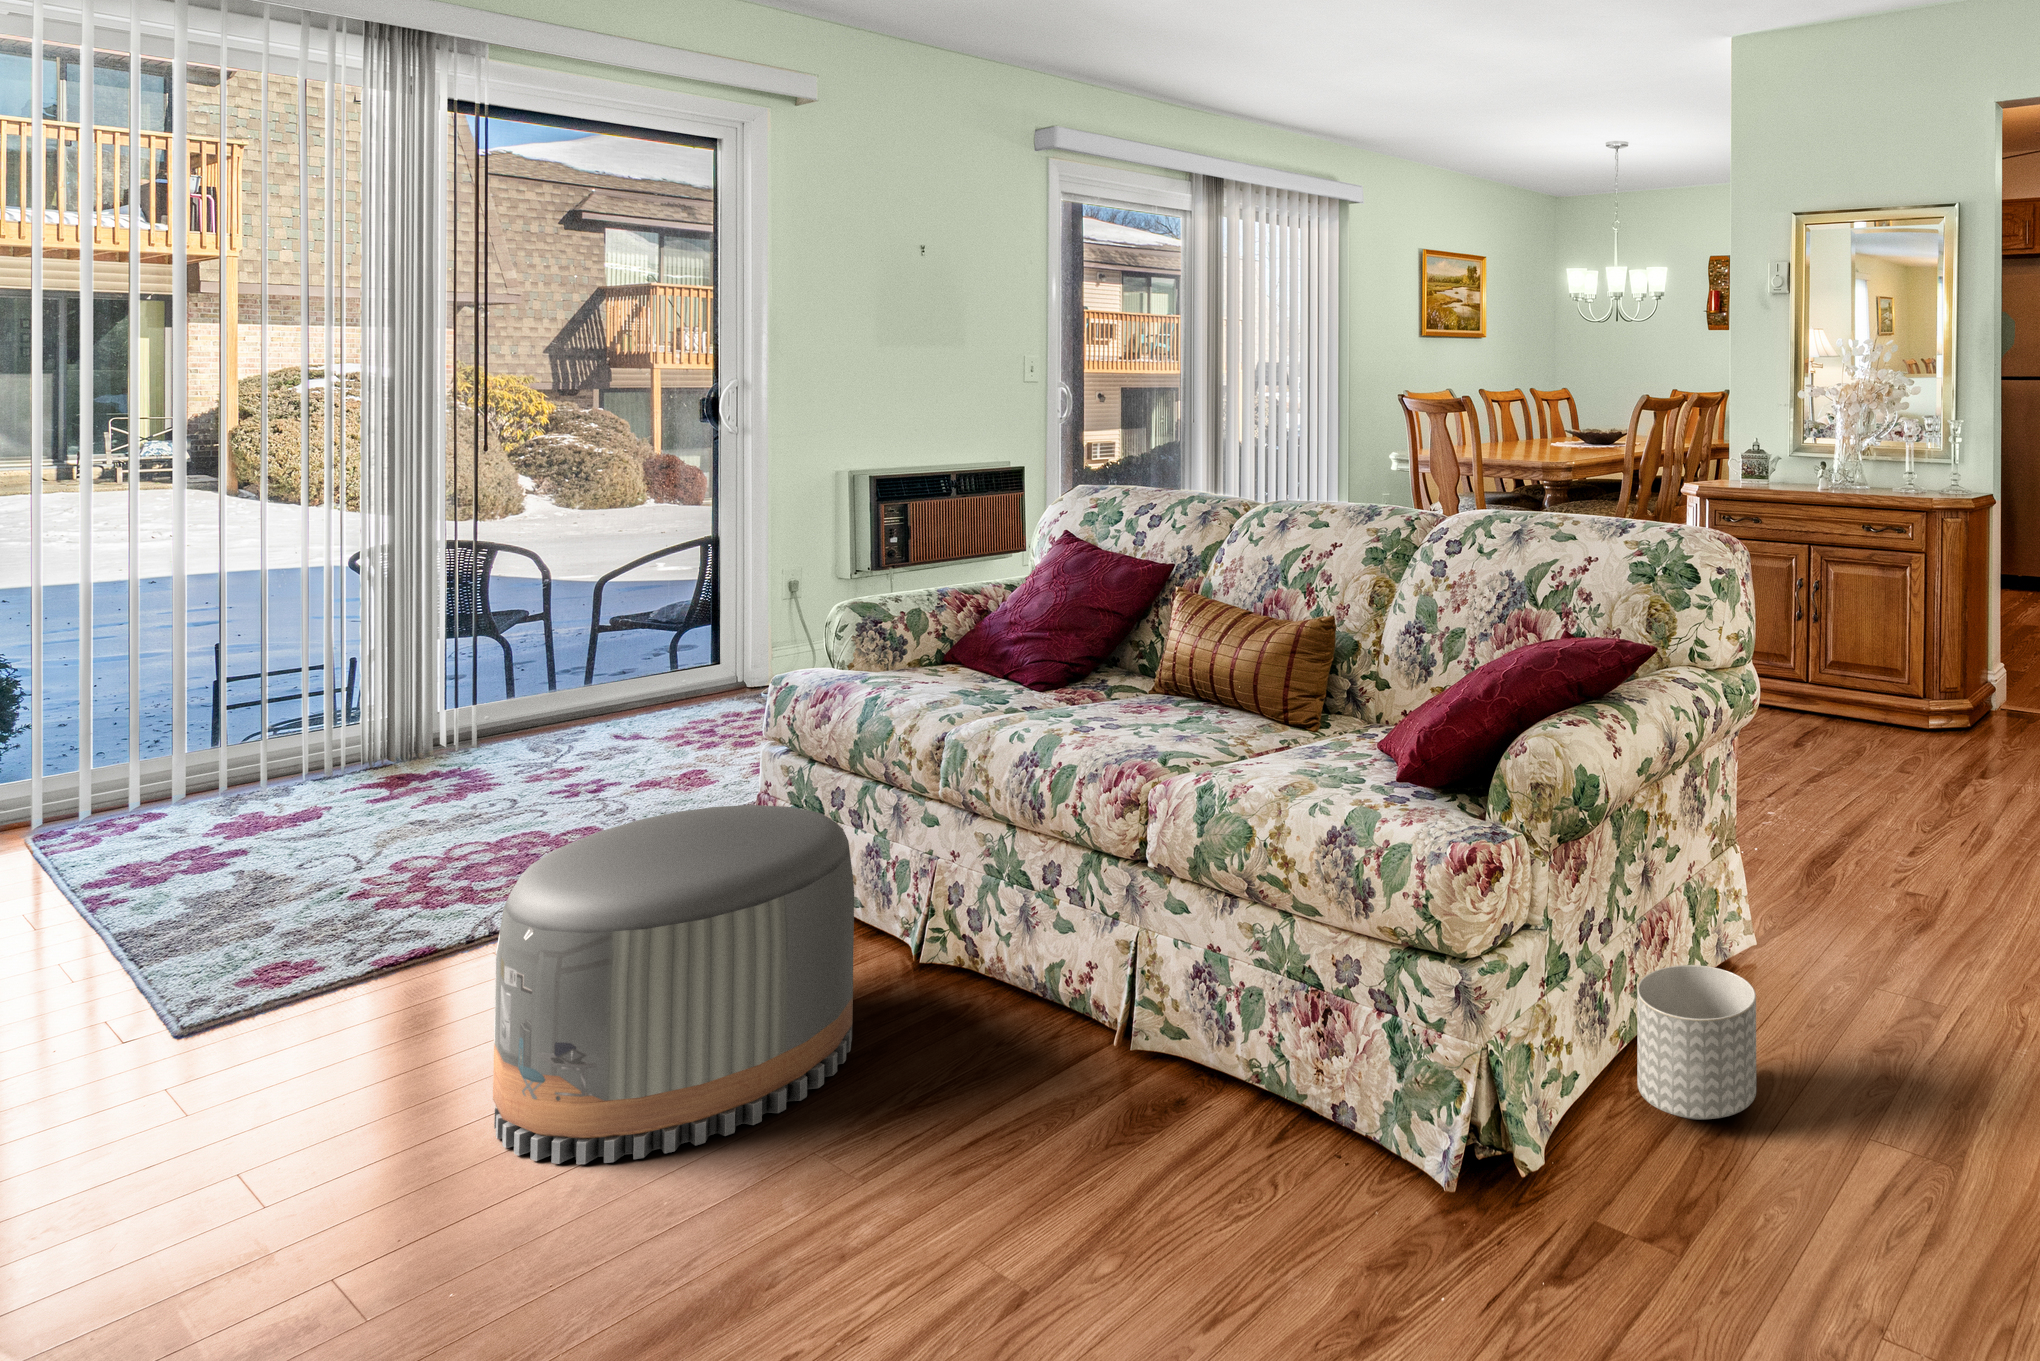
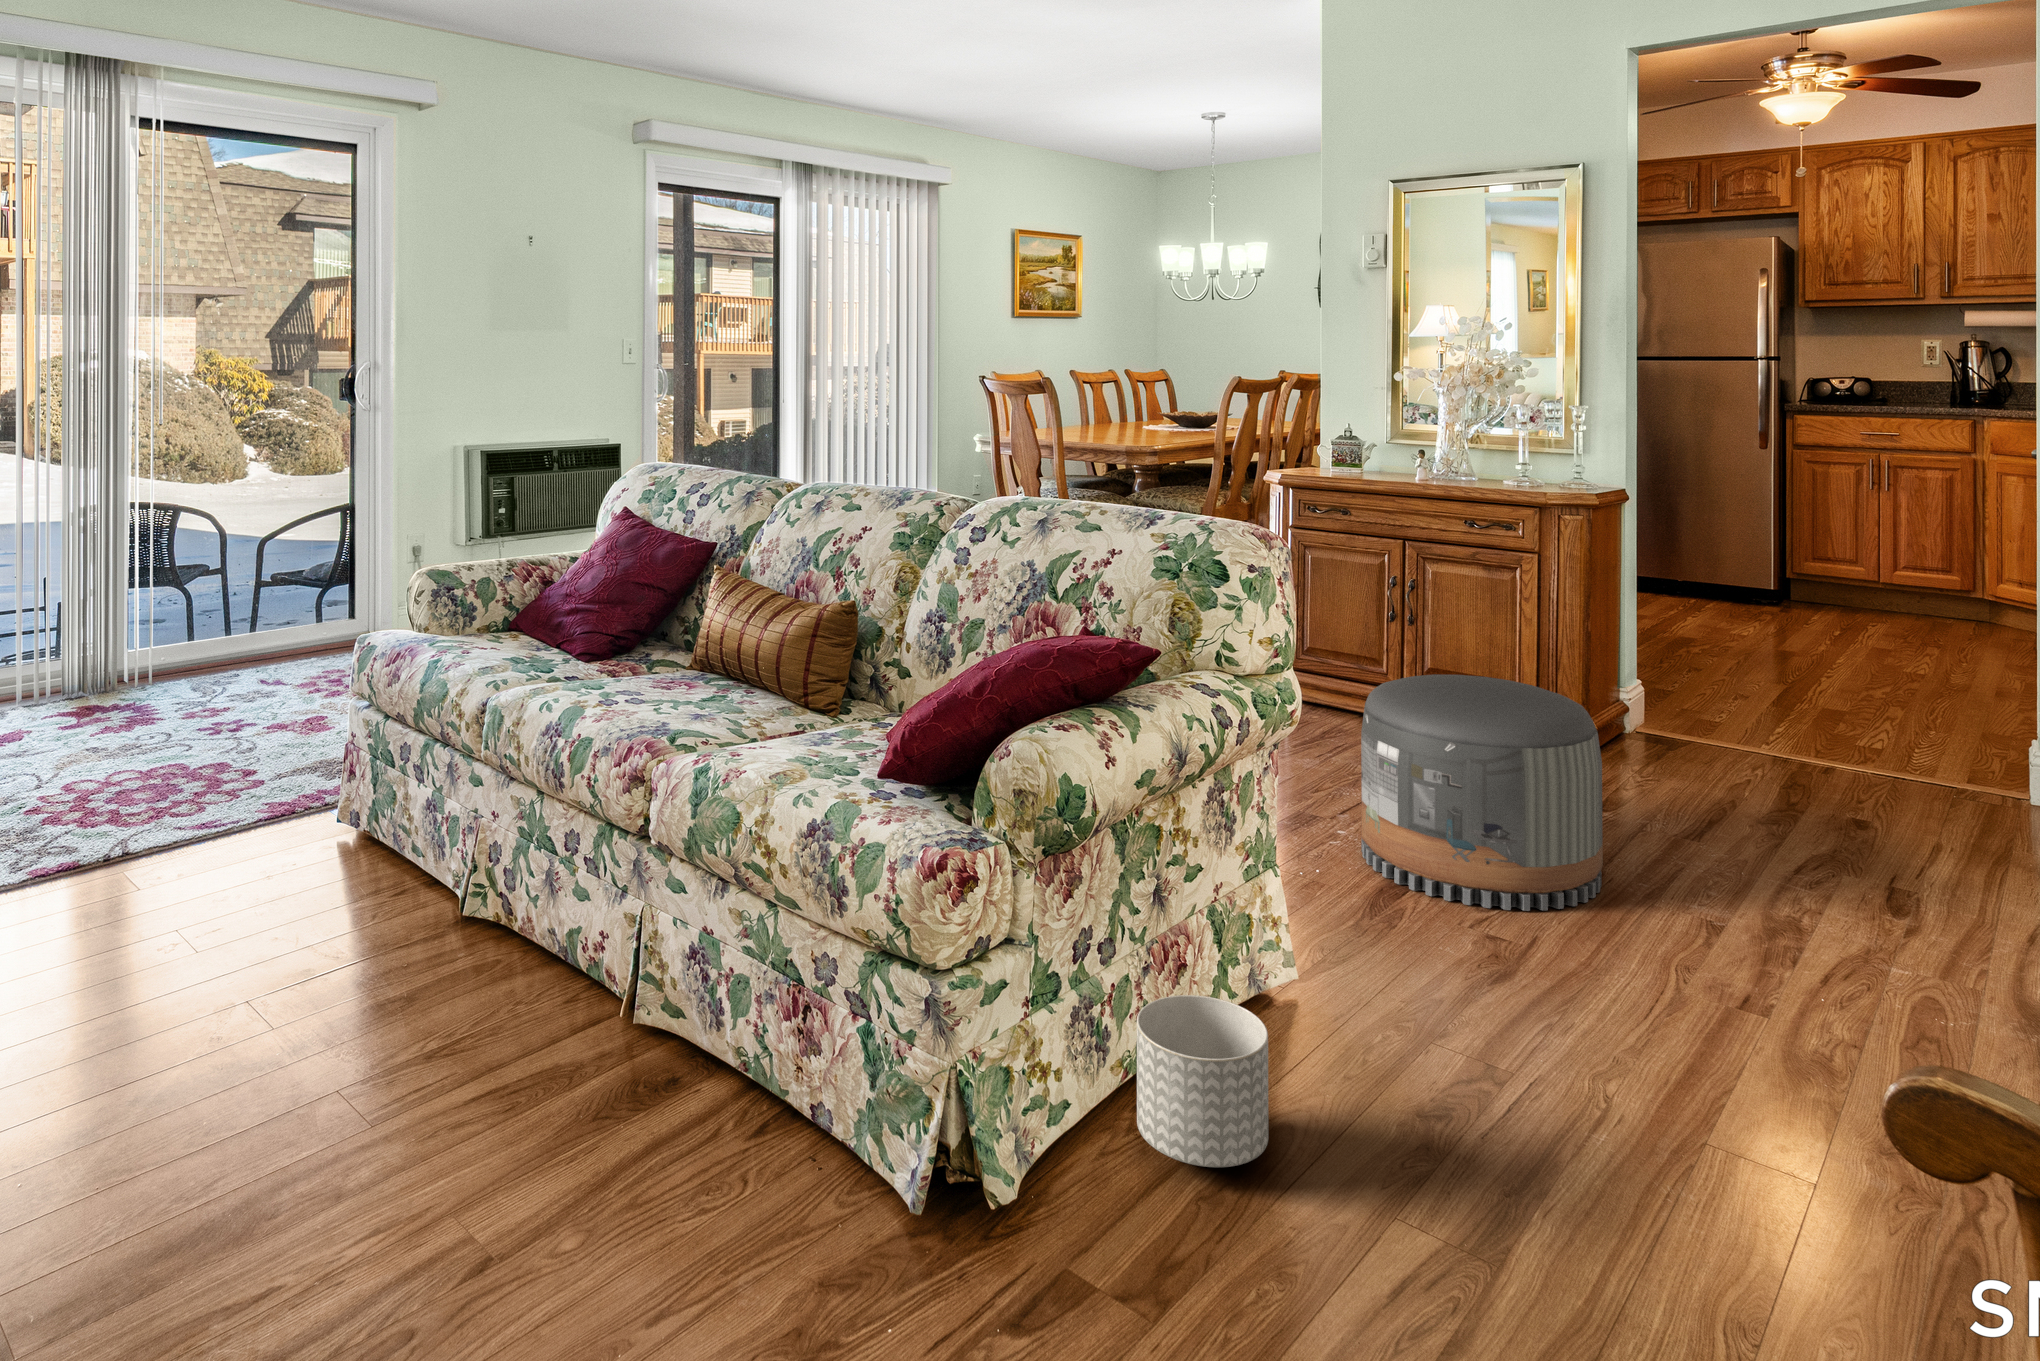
pouf: present [493,805,854,1164] -> present [1361,675,1603,911]

